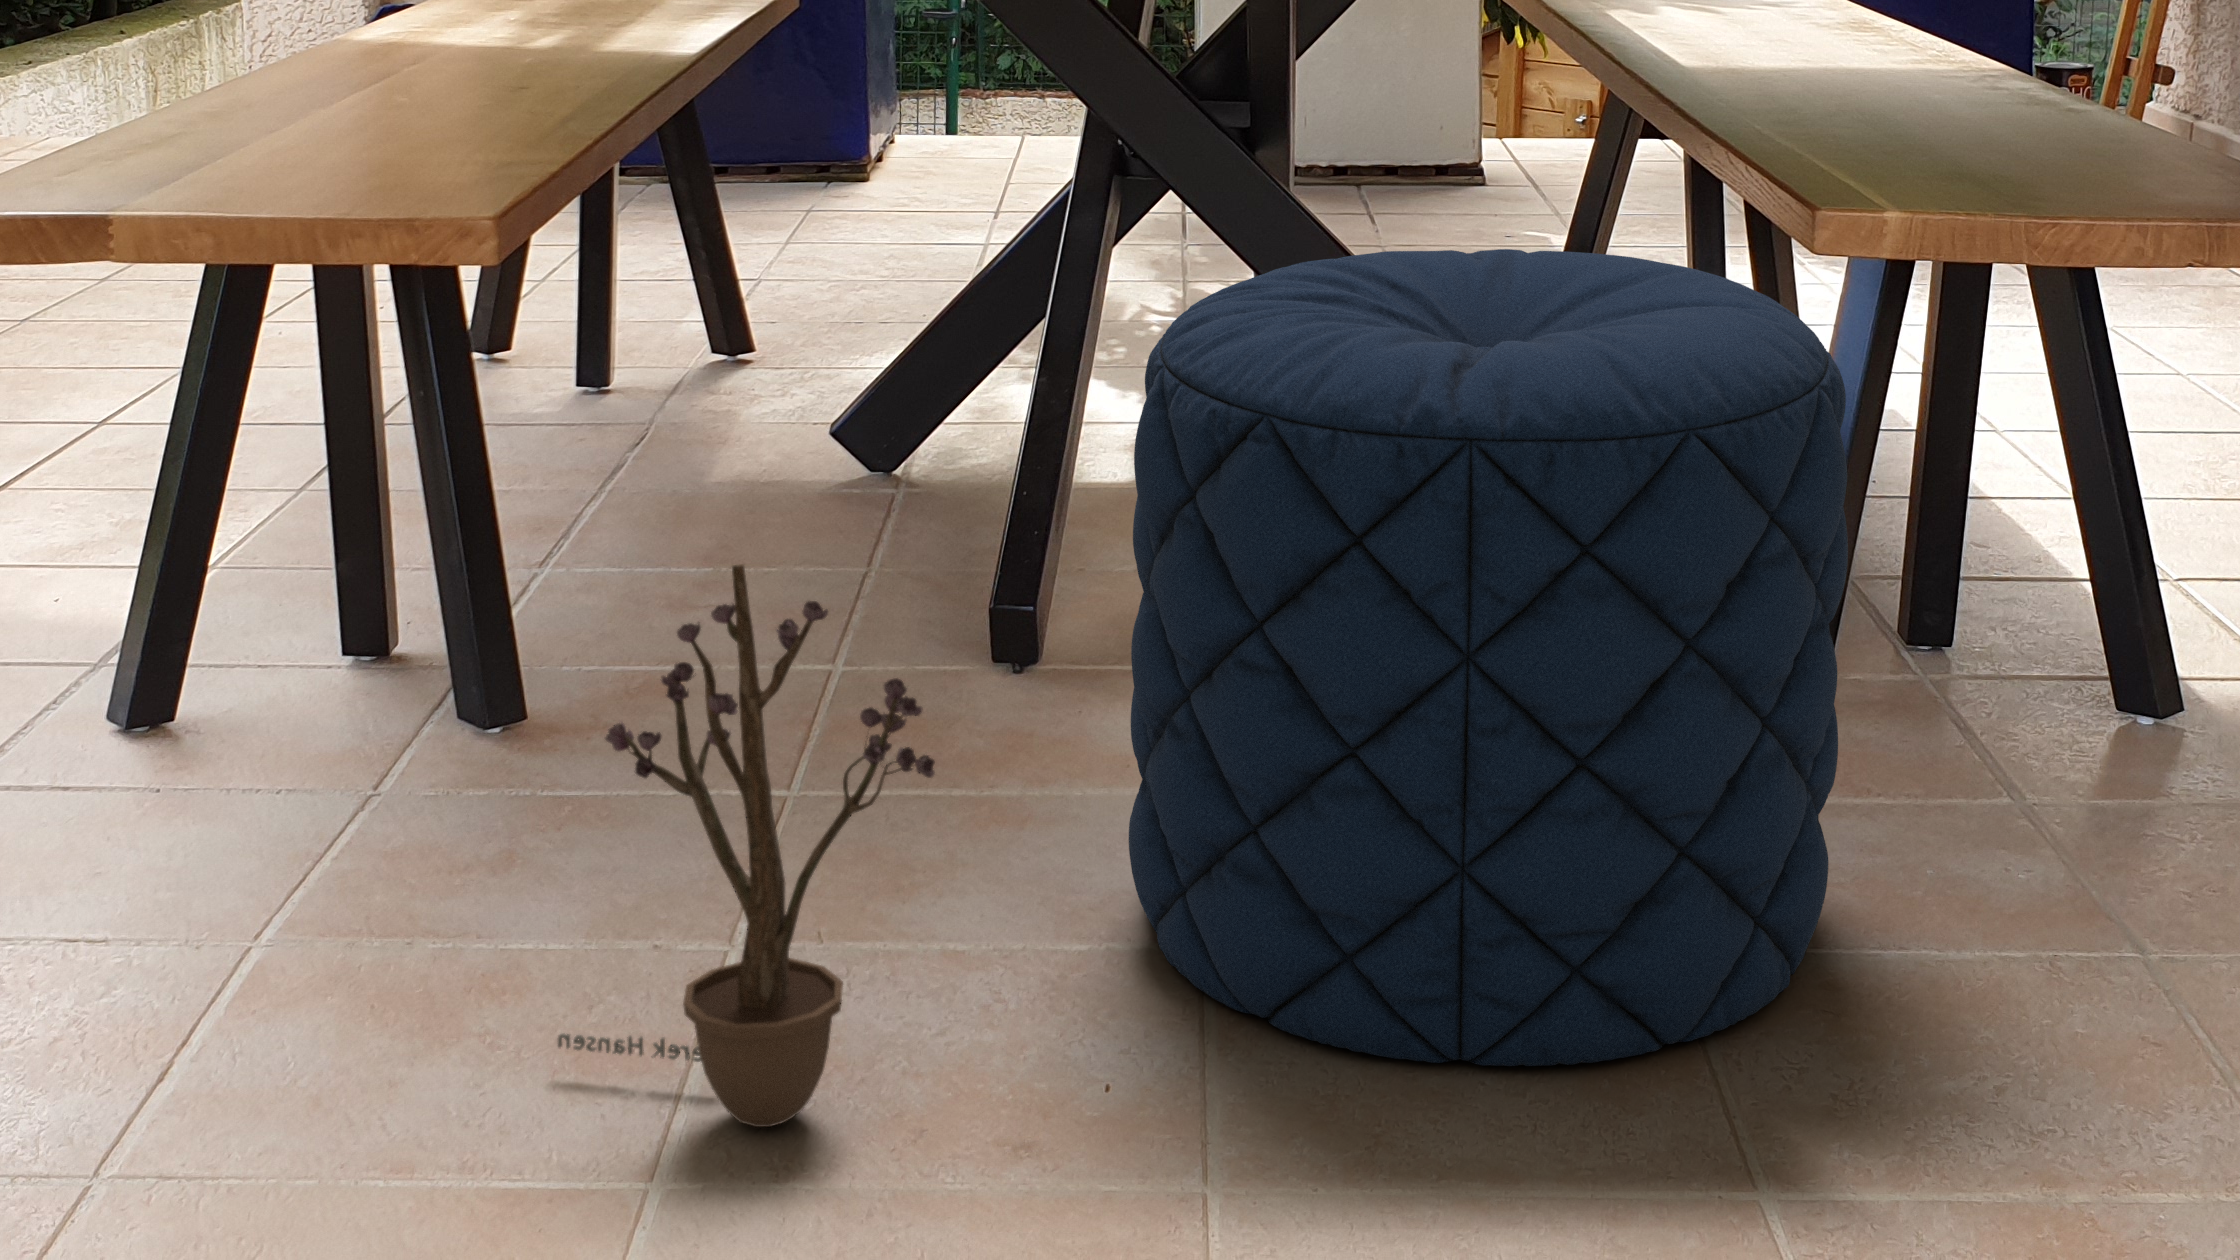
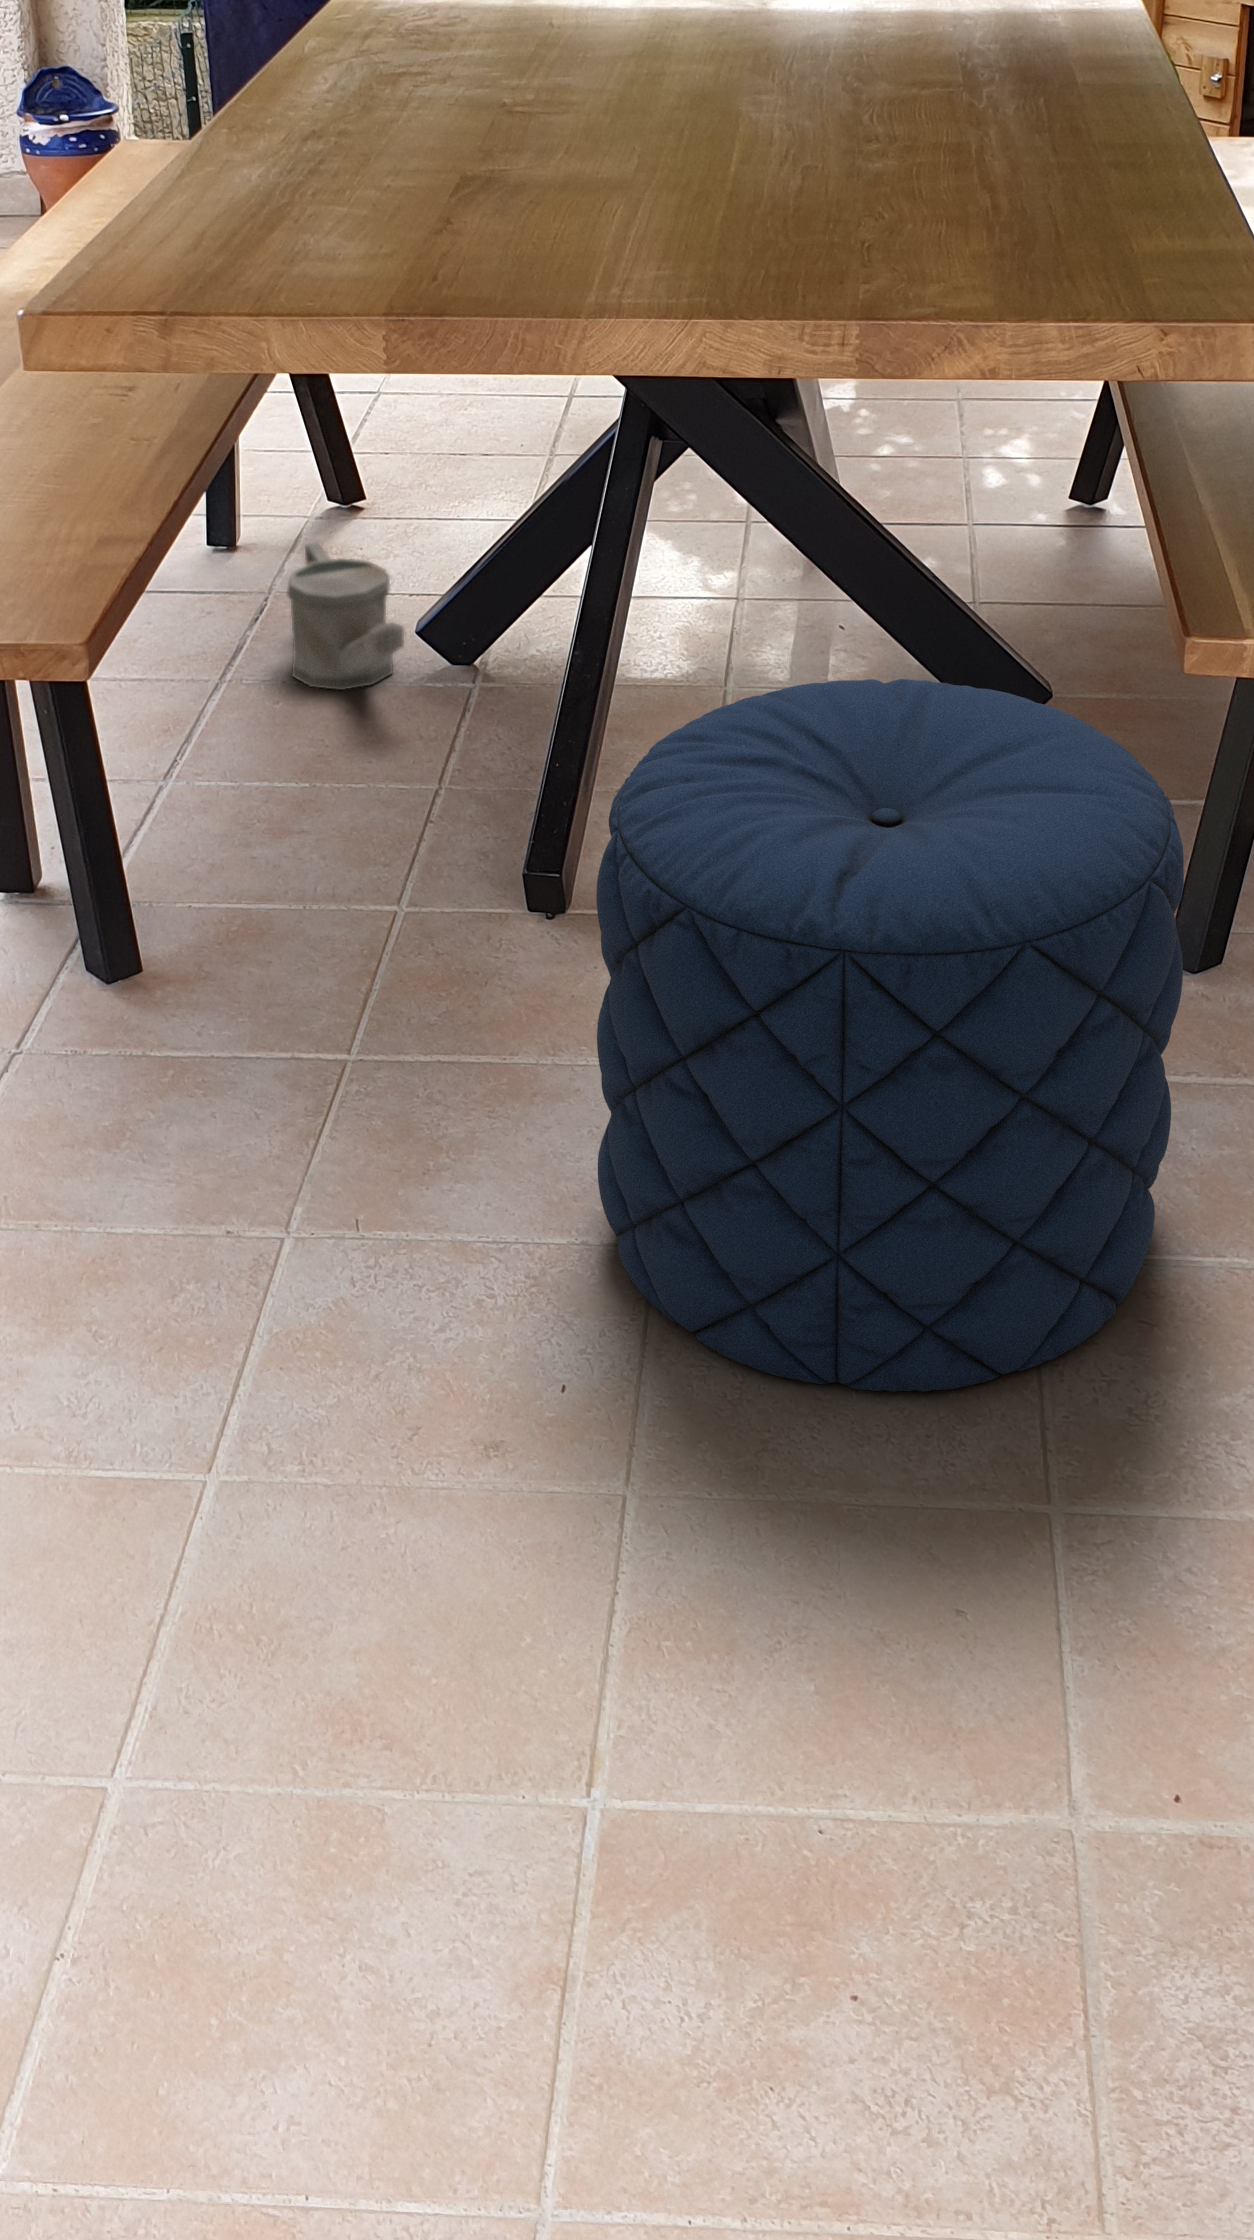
watering can: none [687,344,829,495] -> present [287,543,404,690]
decorative plant: present [558,564,935,1127] -> none [148,1040,417,1428]

